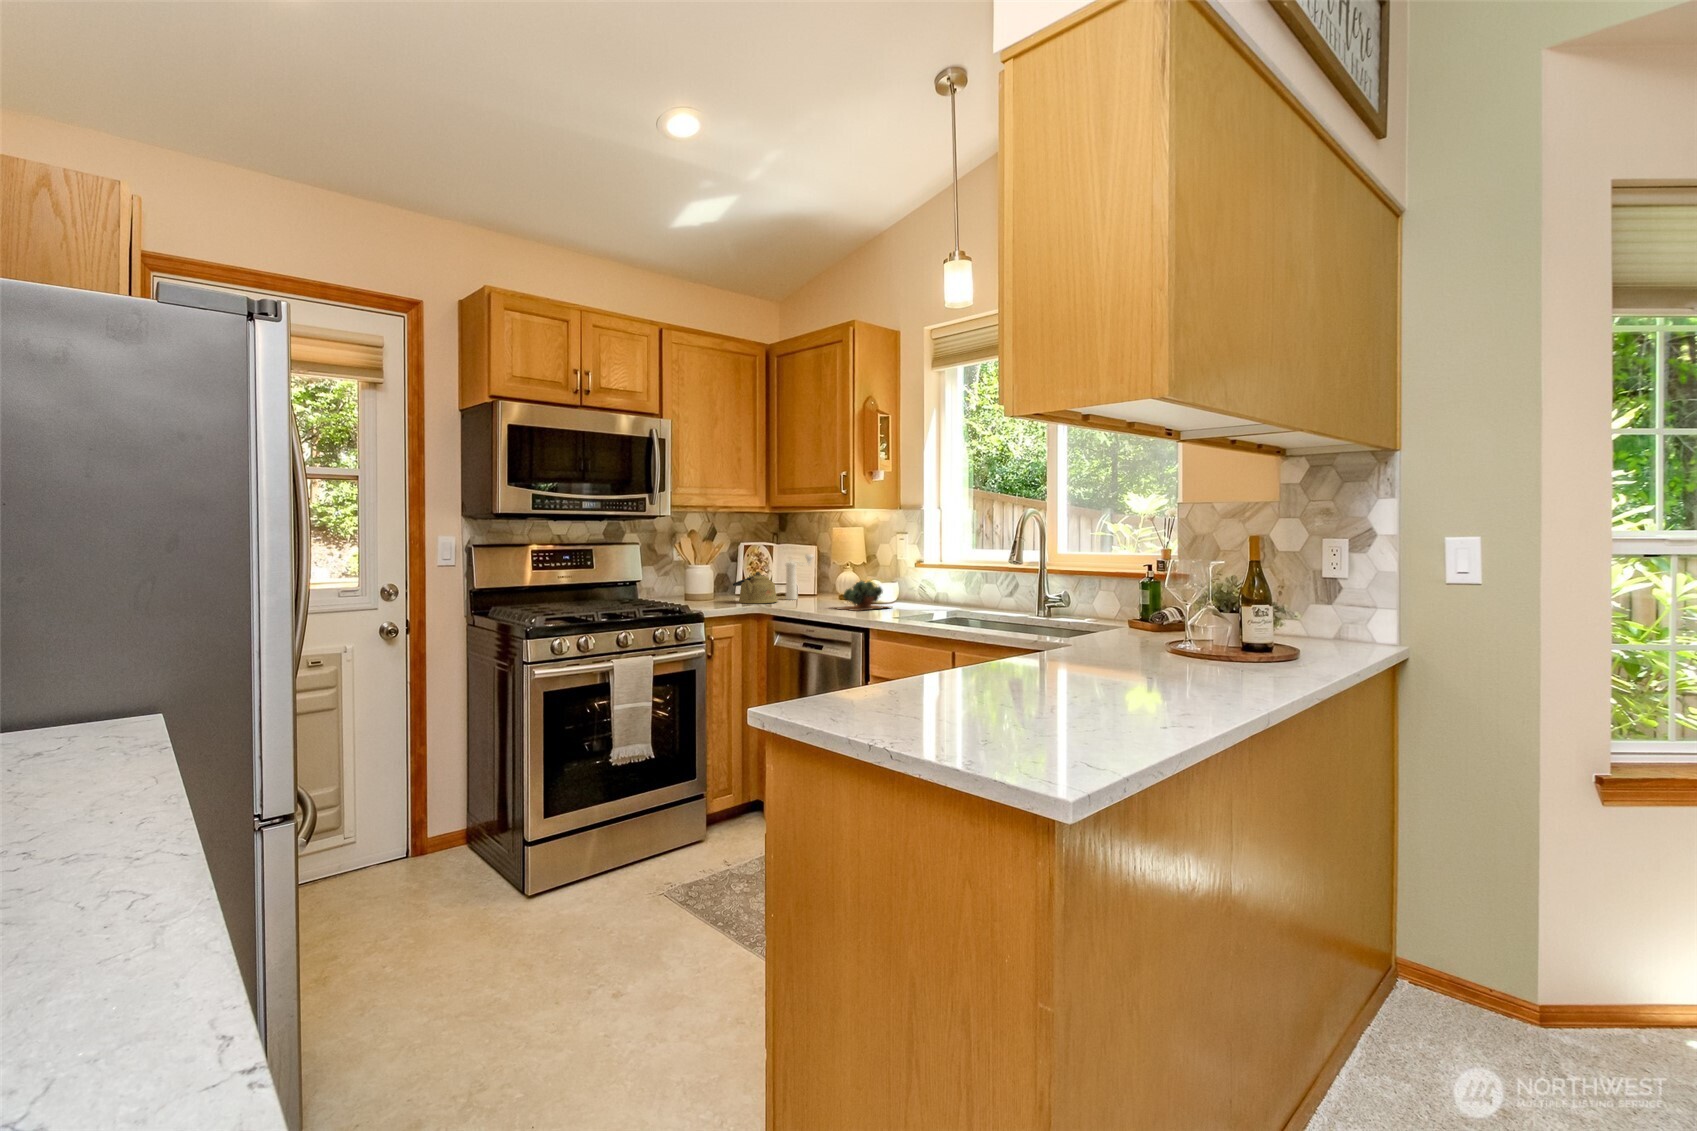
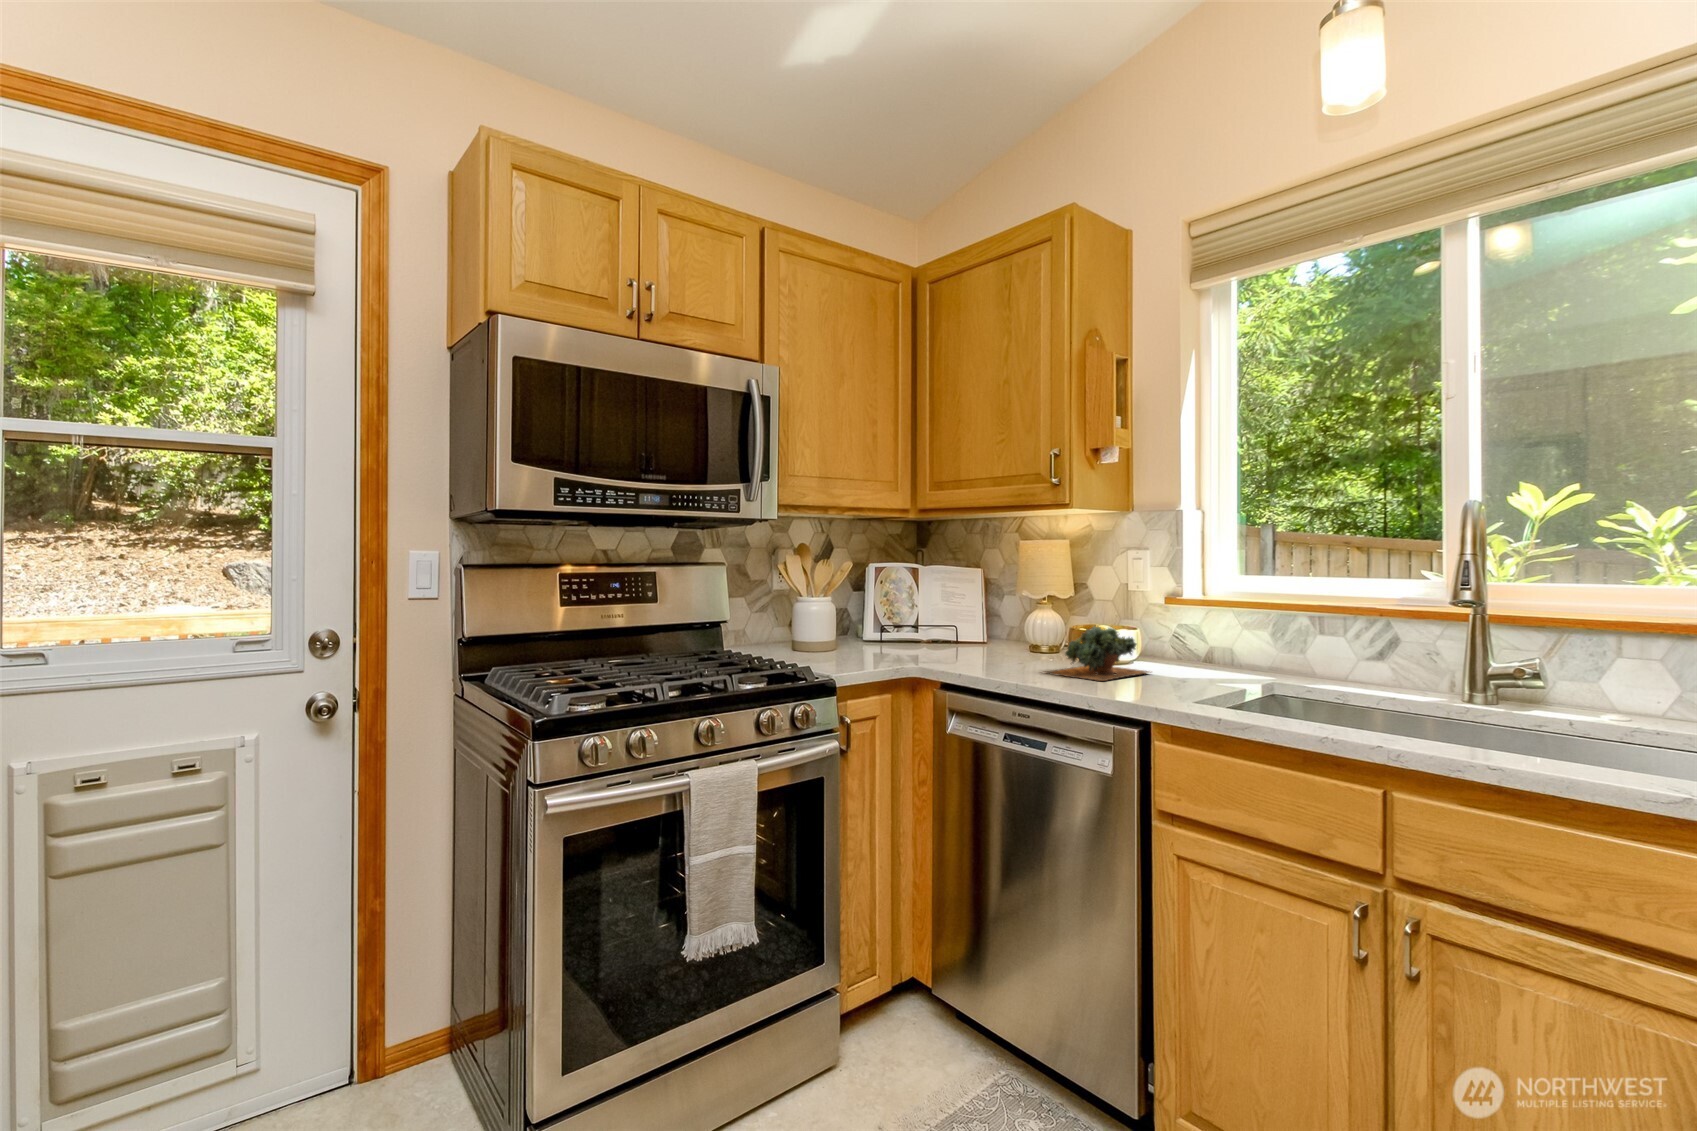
pepper mill: present [785,554,813,600] -> none [945,580,987,651]
kettle: present [733,572,777,603] -> none [871,608,942,660]

